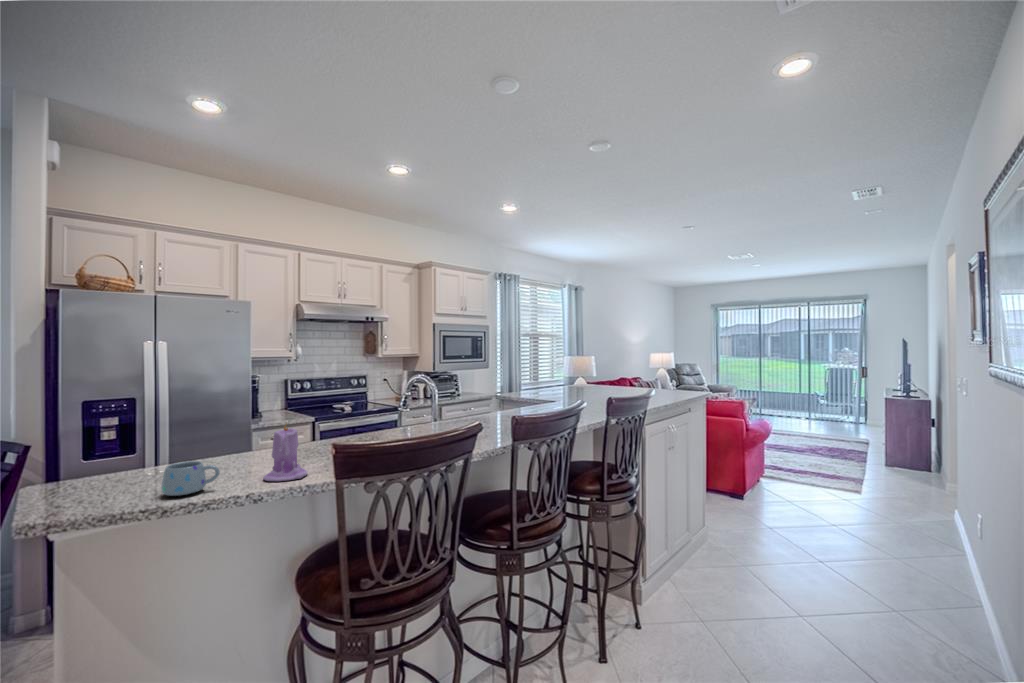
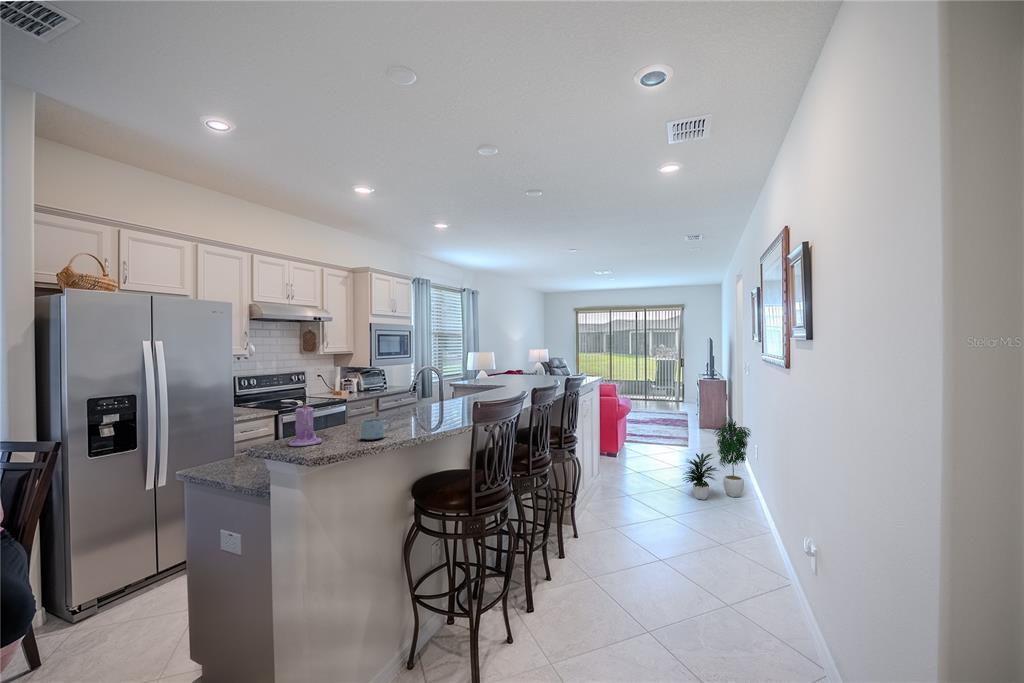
candle: present [263,425,307,481] -> present [289,403,322,446]
potted plant: none [832,467,968,598] -> present [683,419,750,500]

